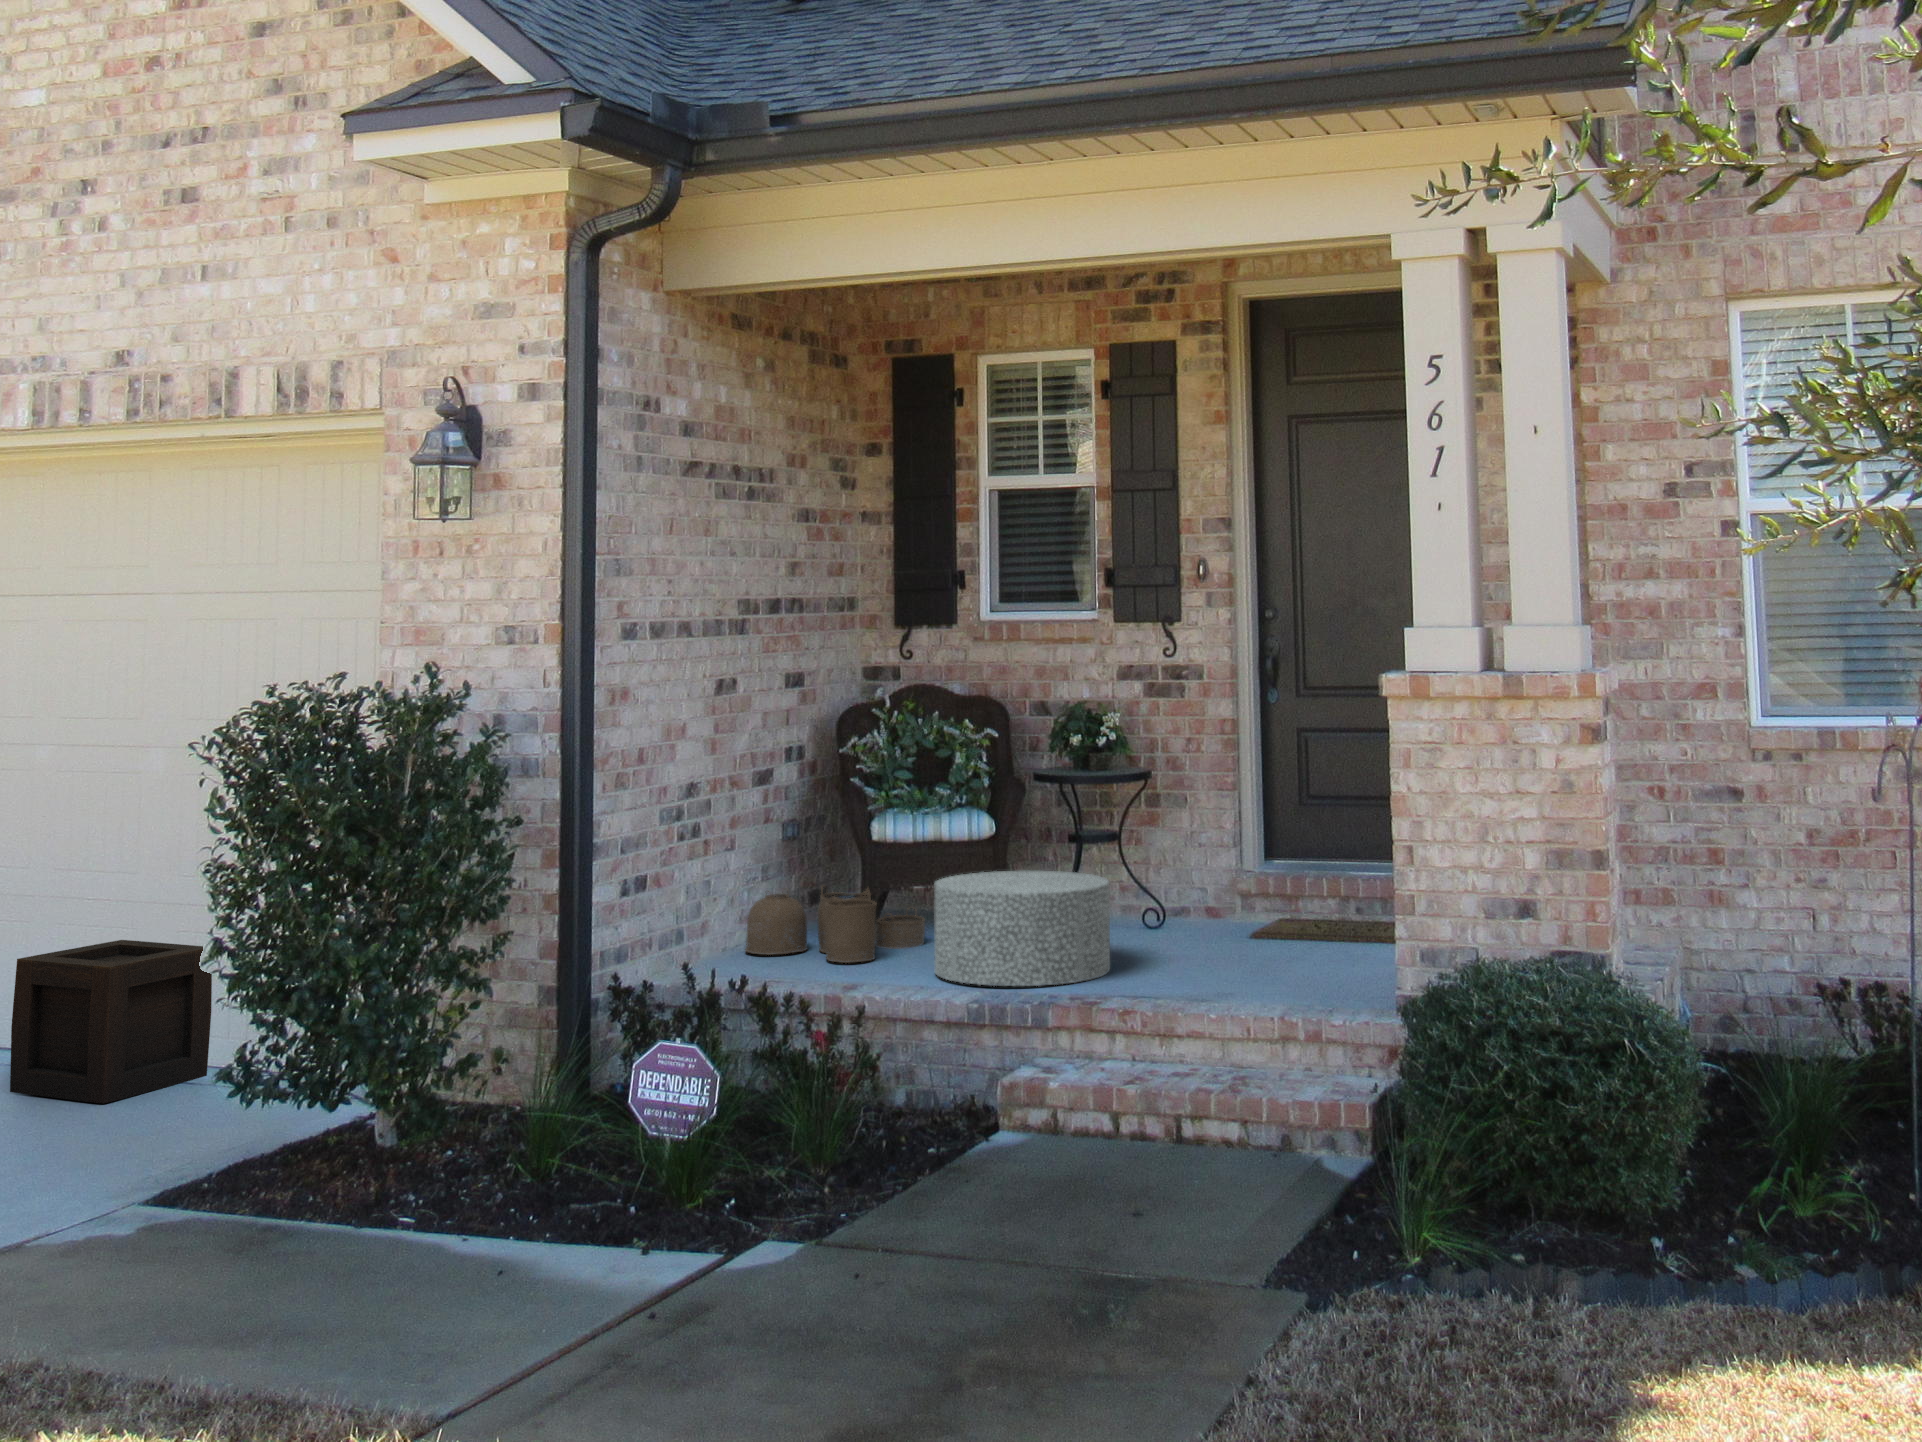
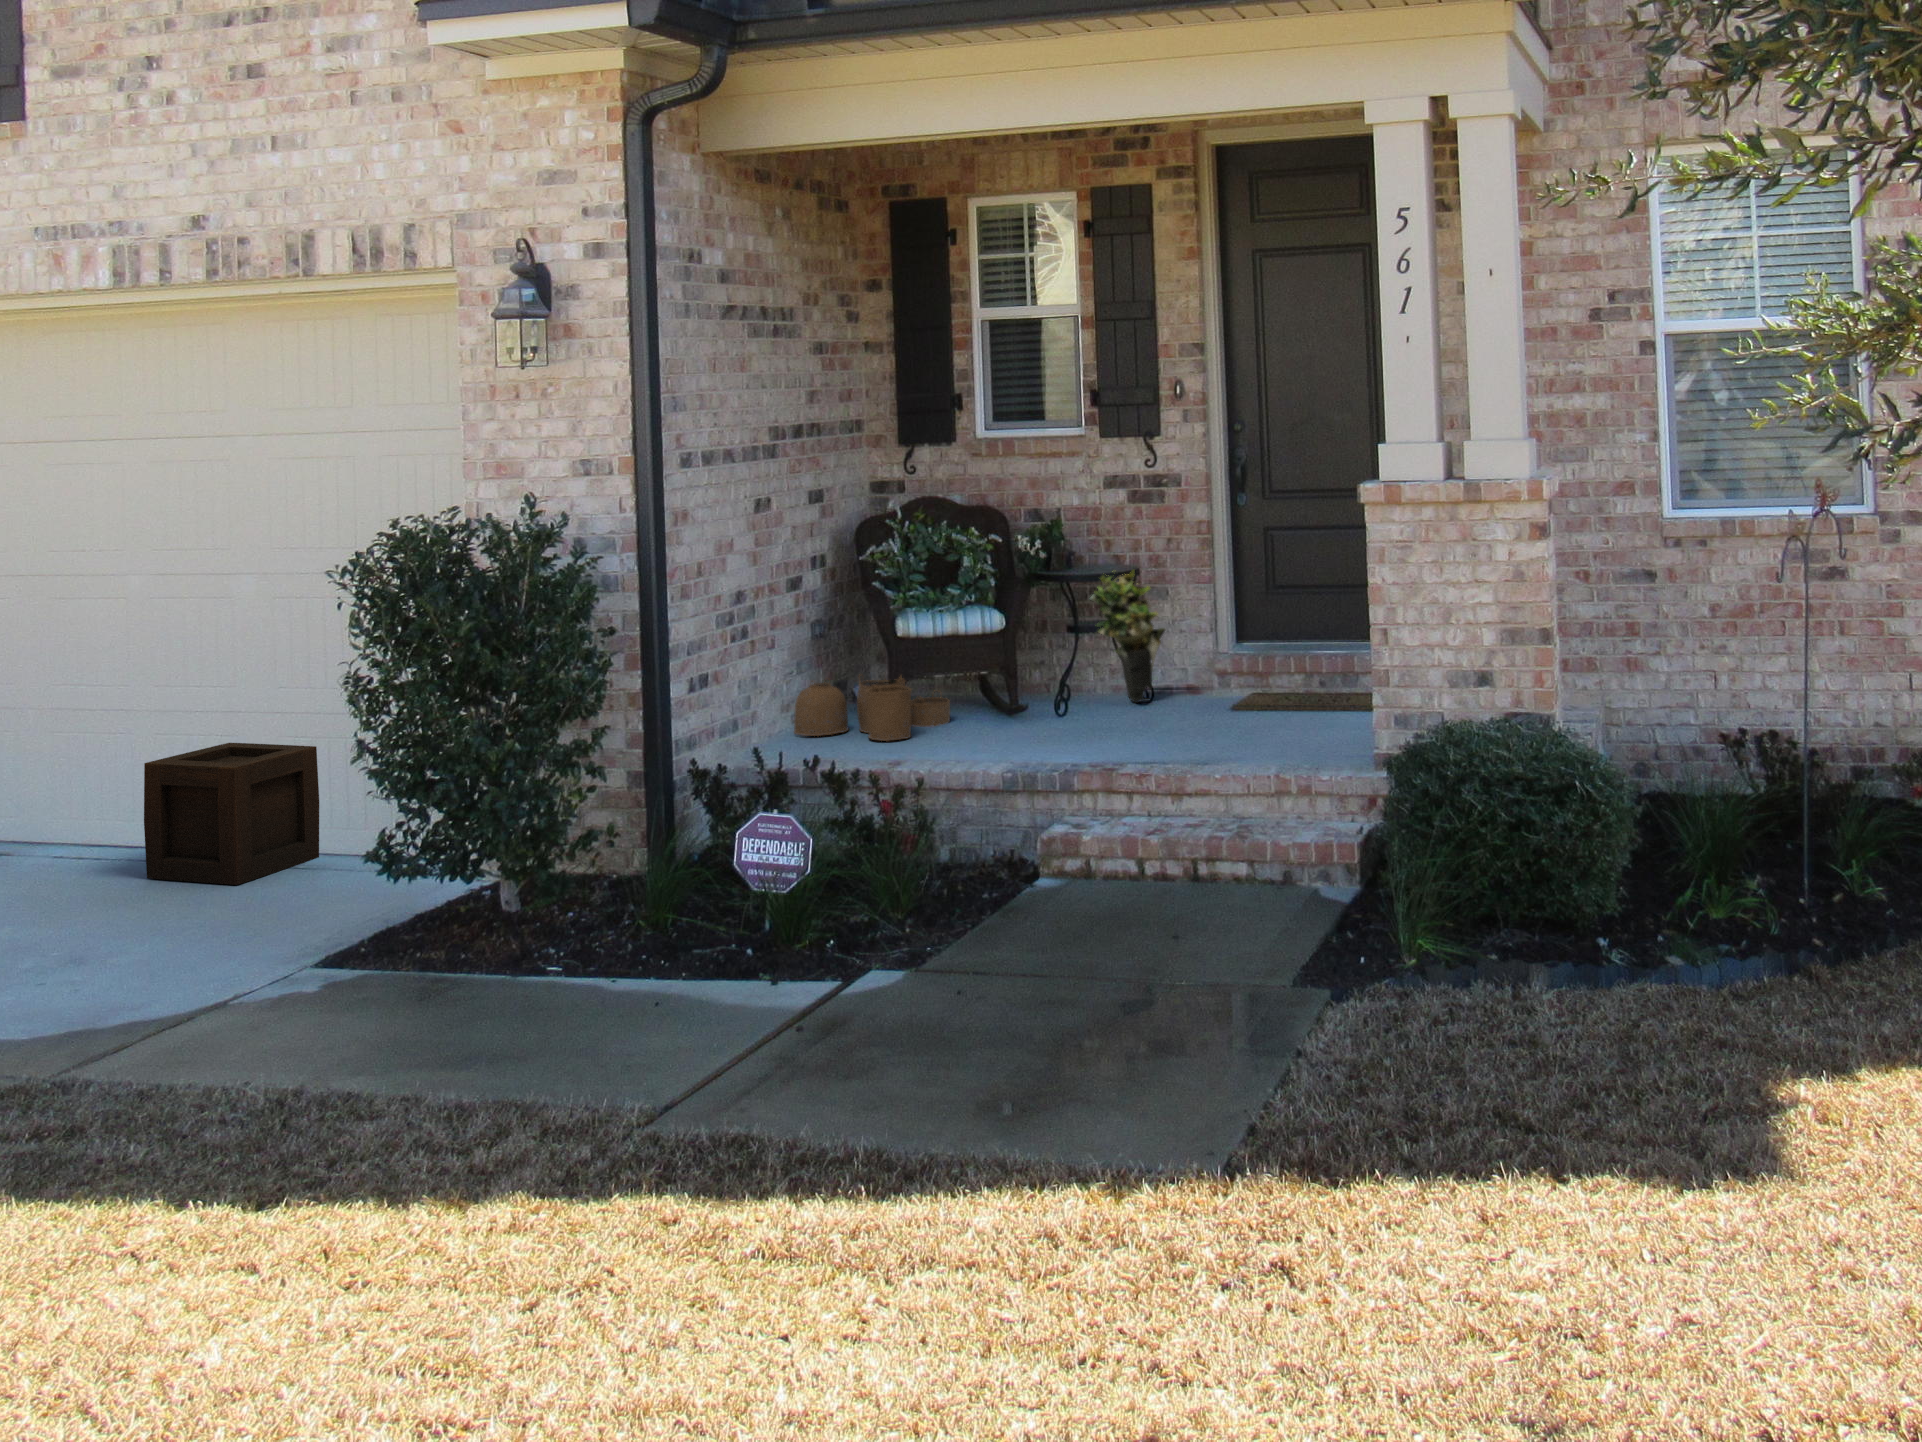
potted plant: none [1090,774,1178,930] -> present [1090,570,1165,703]
ottoman: present [935,871,1110,986] -> none [966,656,1120,756]

